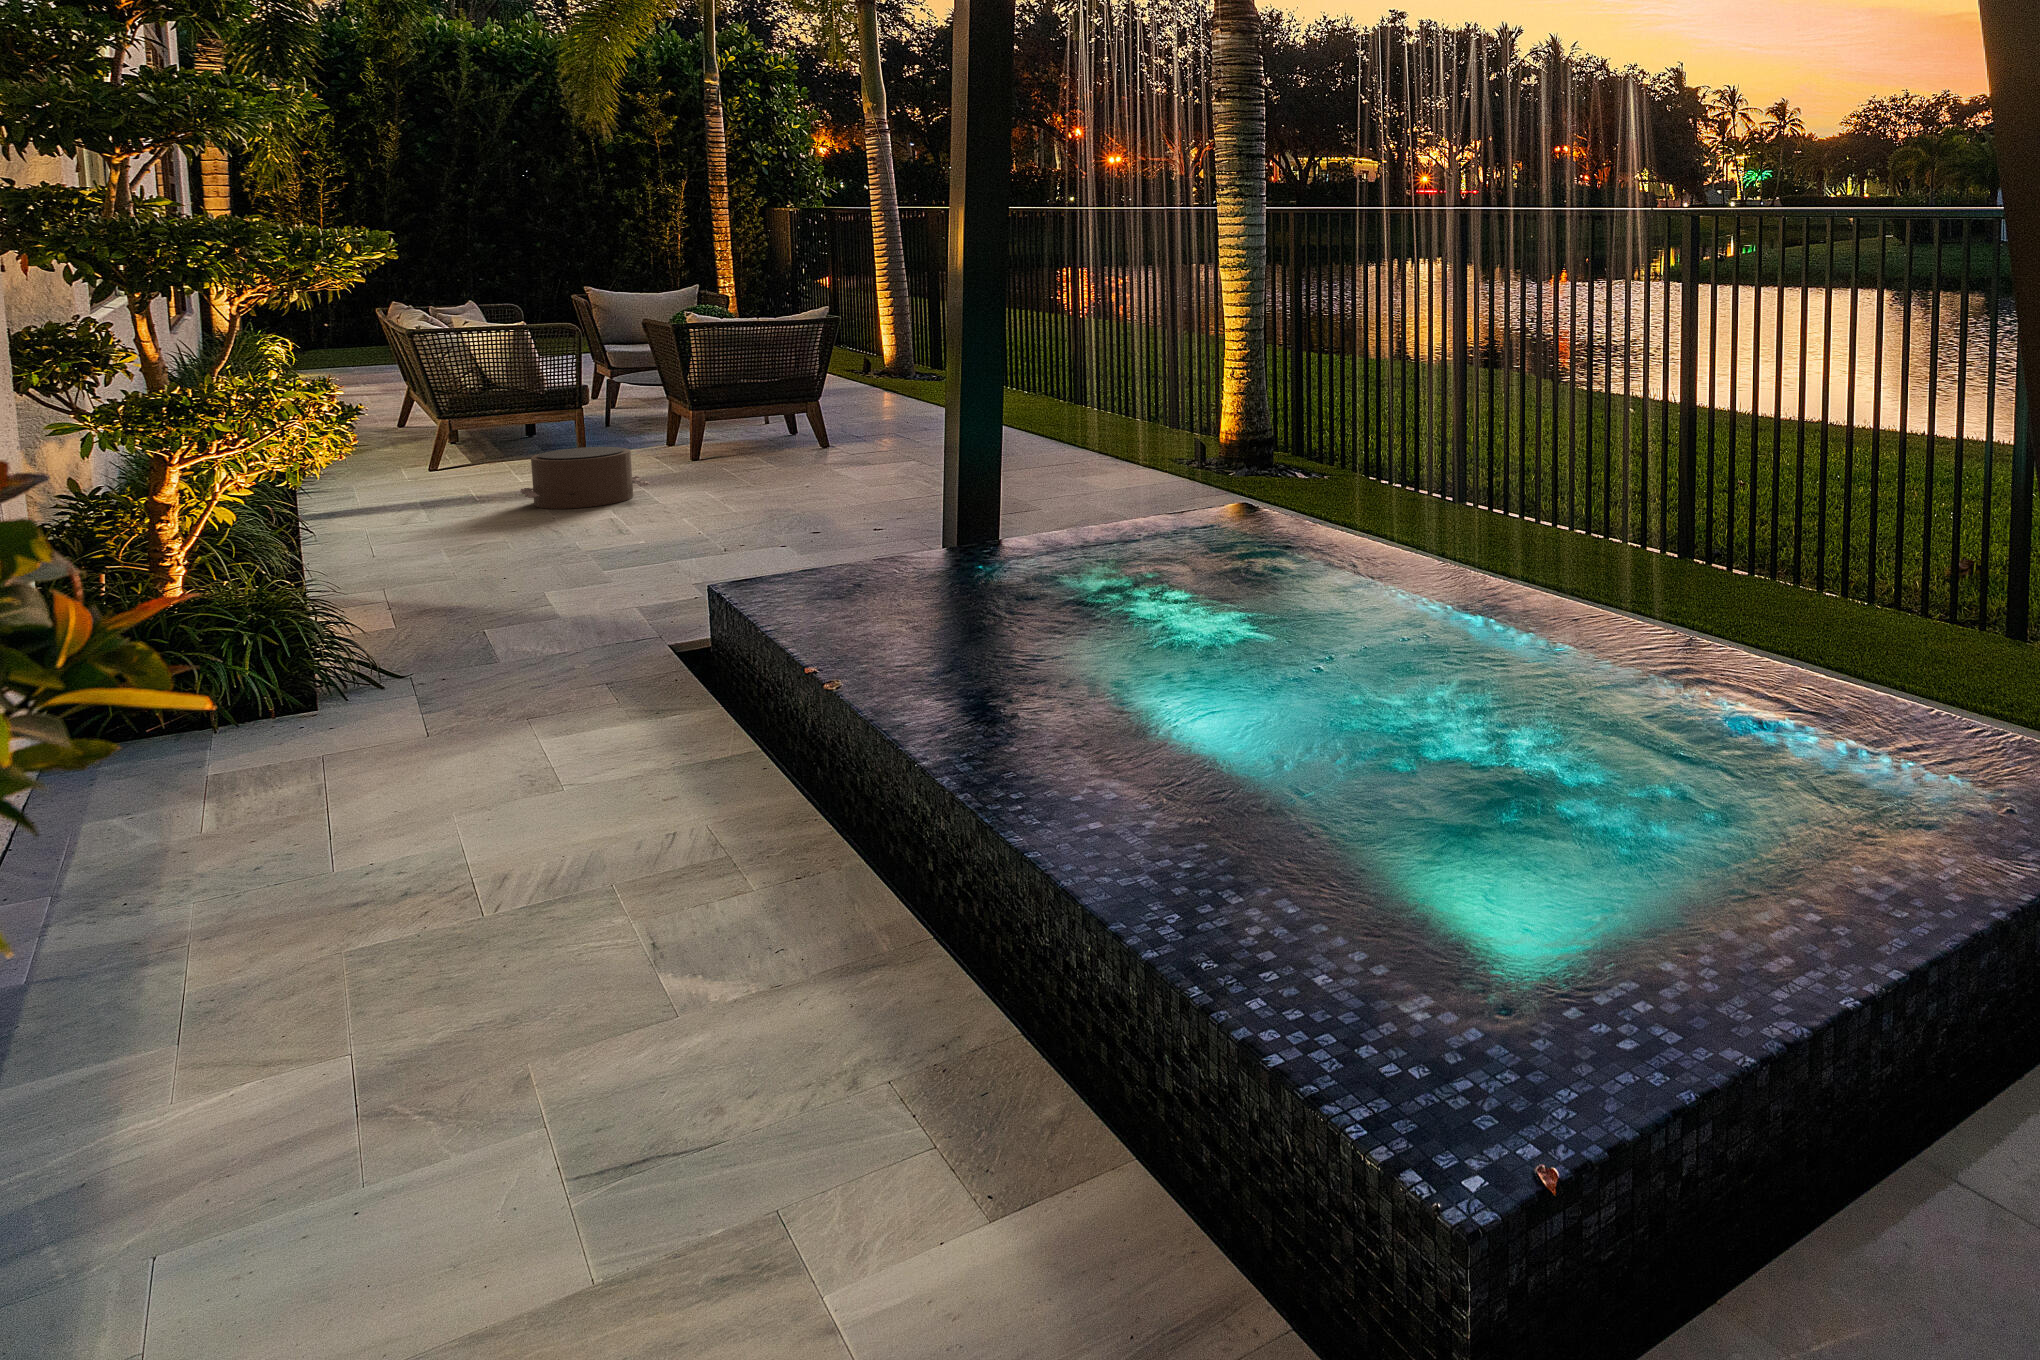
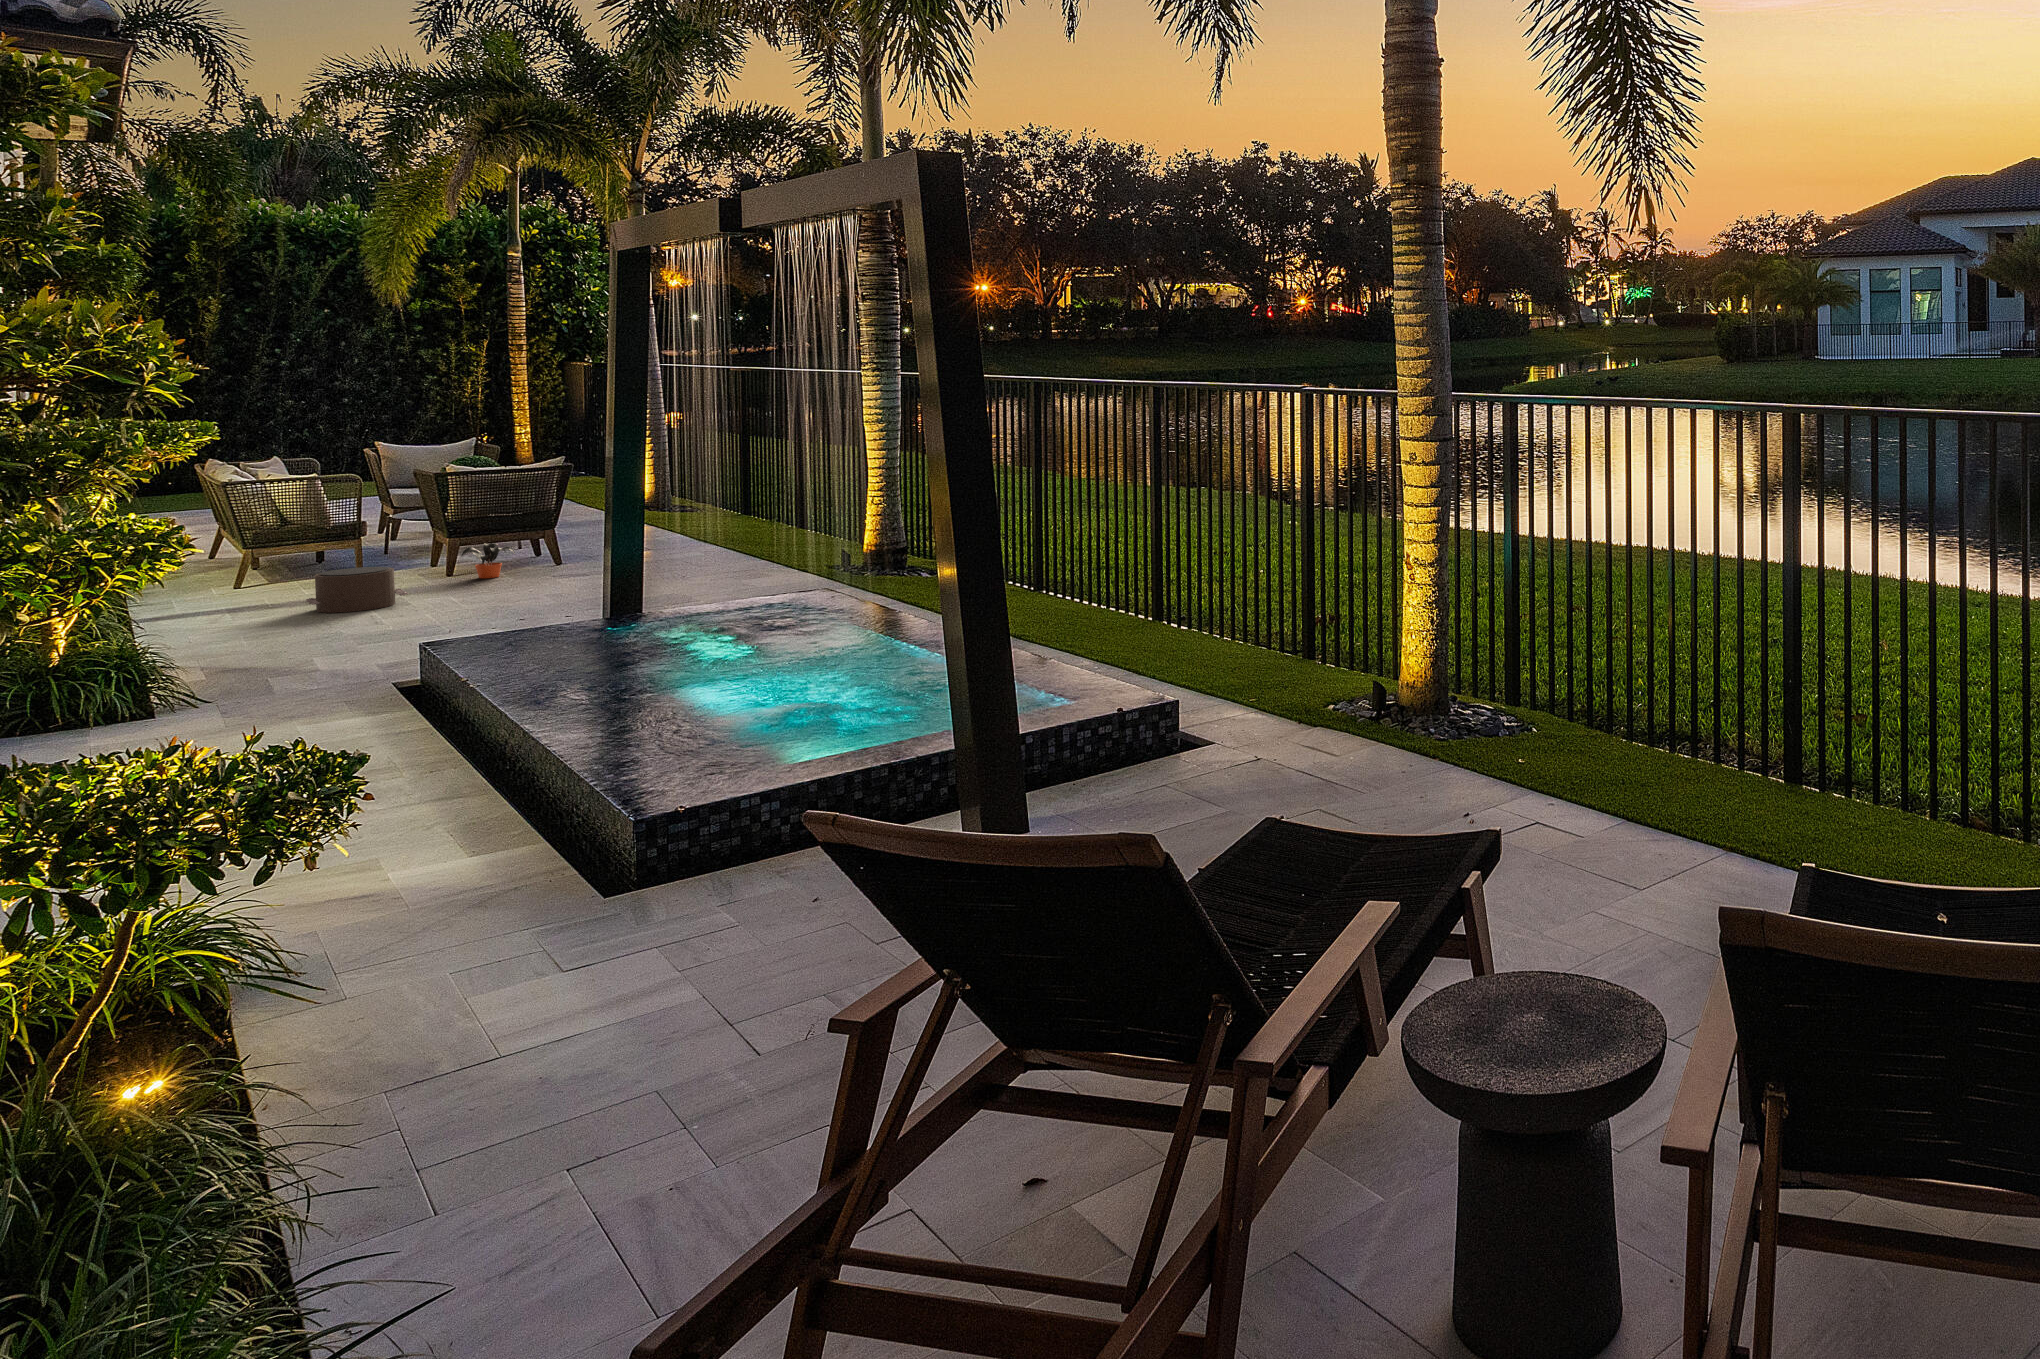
potted plant: none [706,415,770,461] -> present [461,543,515,578]

